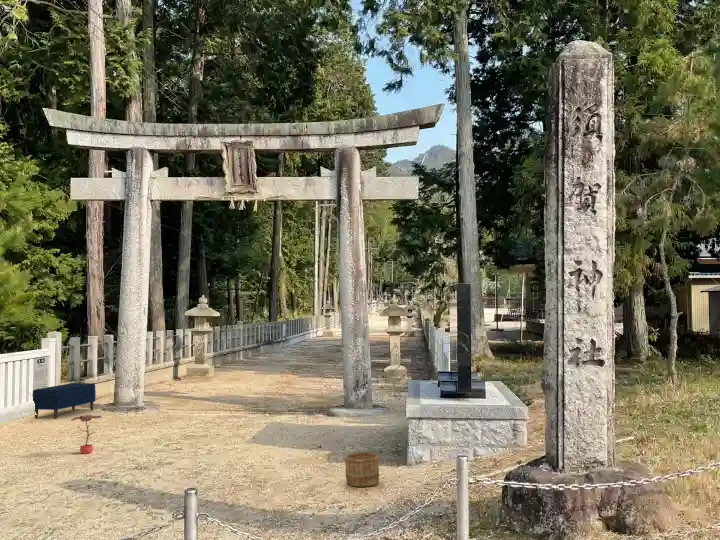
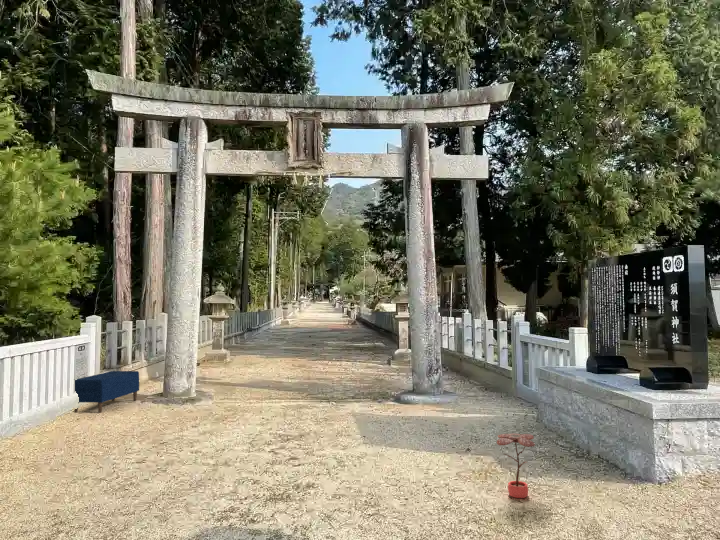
potted plant: present [71,415,102,454] -> present [497,434,535,498]
wooden bucket: present [344,452,379,487] -> none [580,457,633,508]

